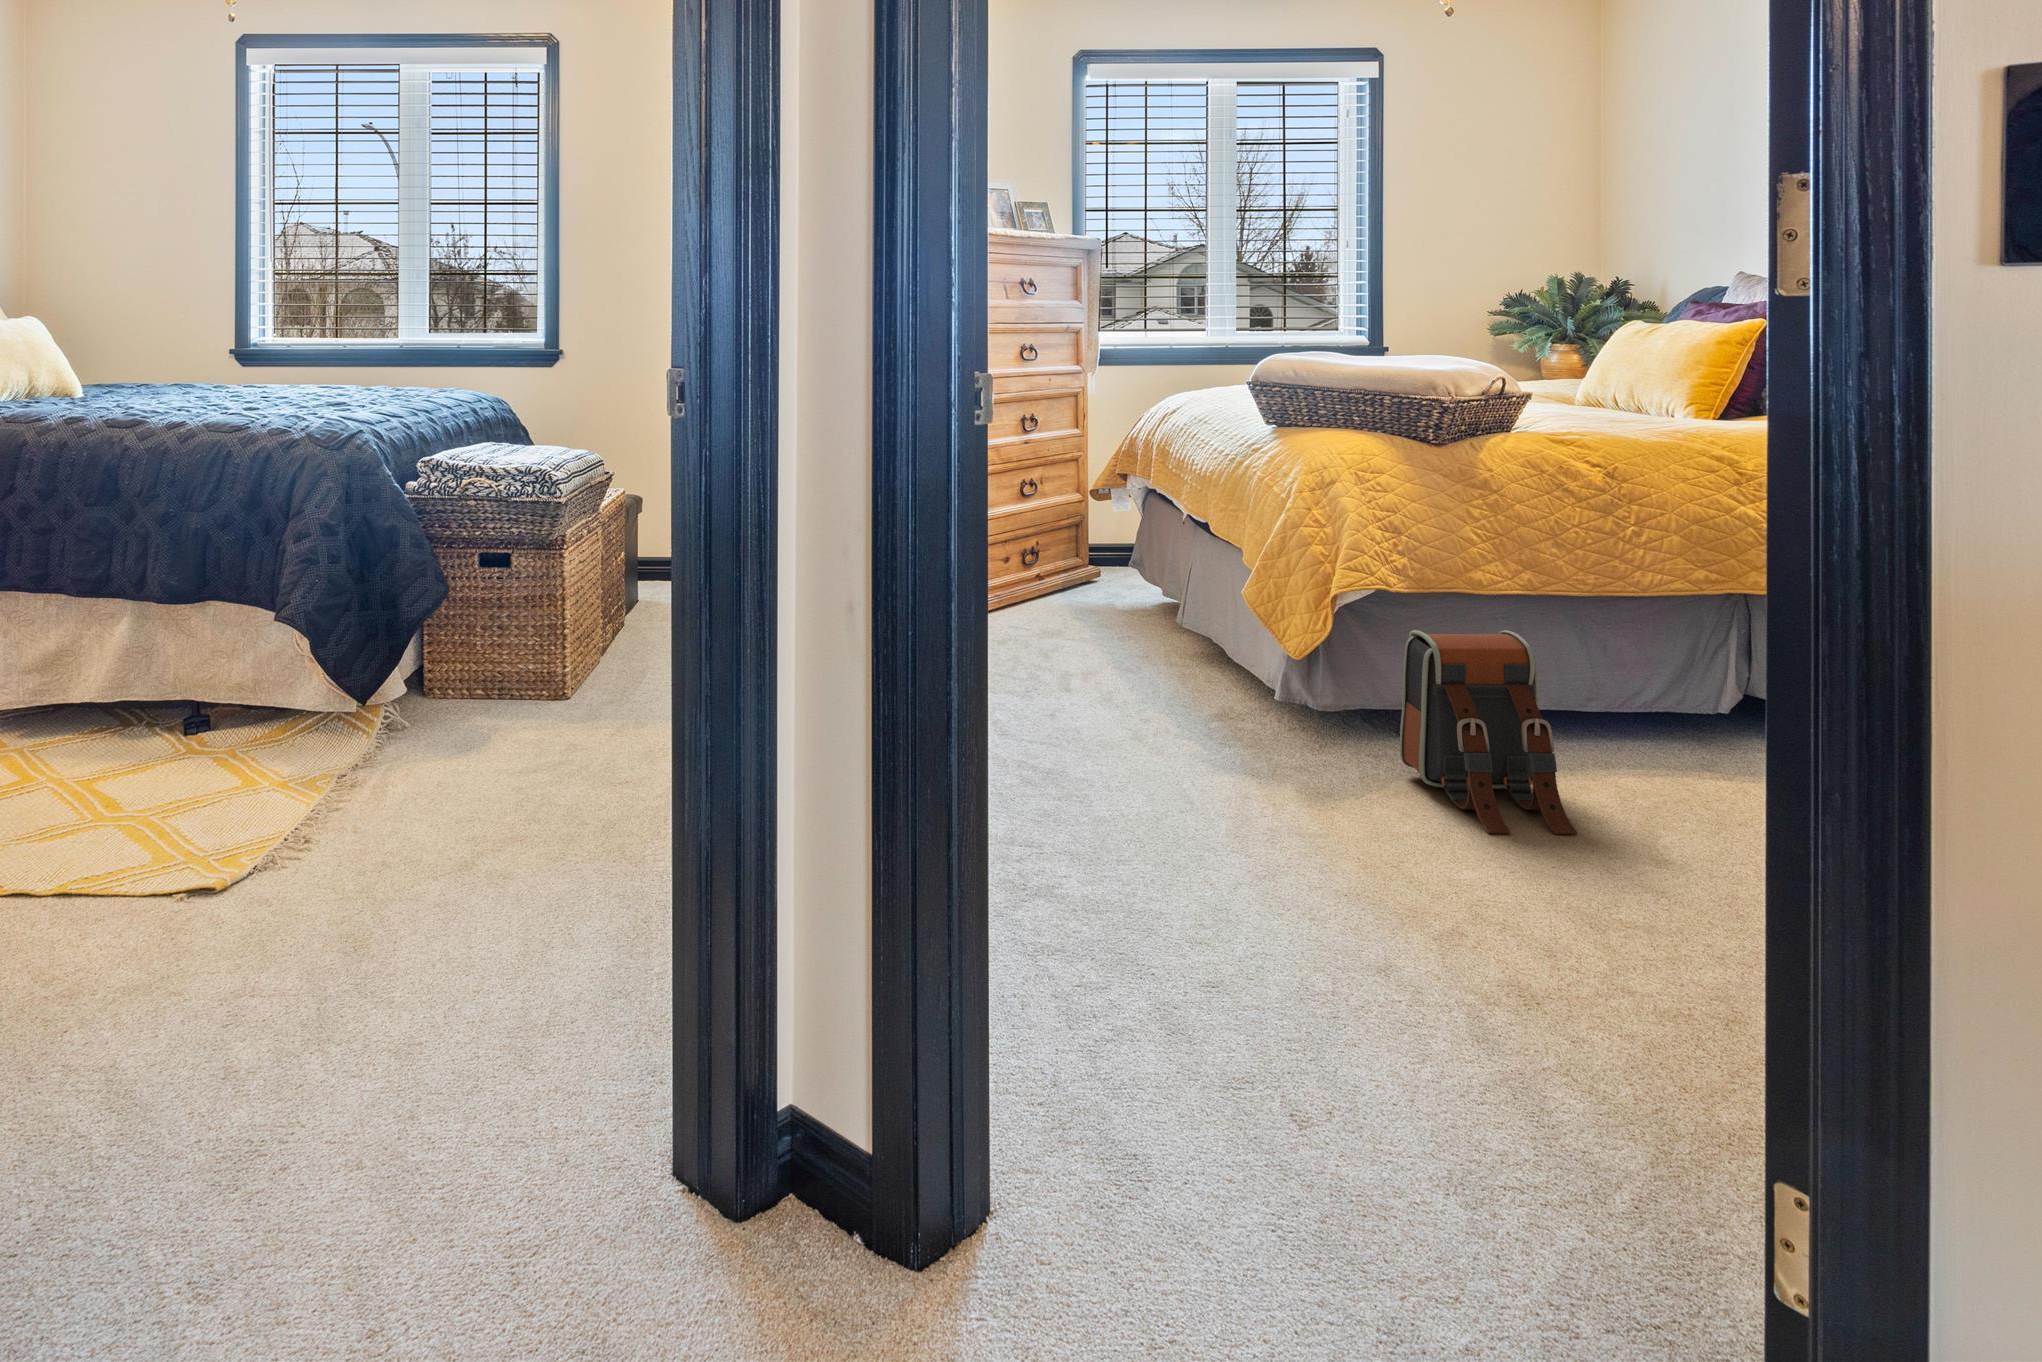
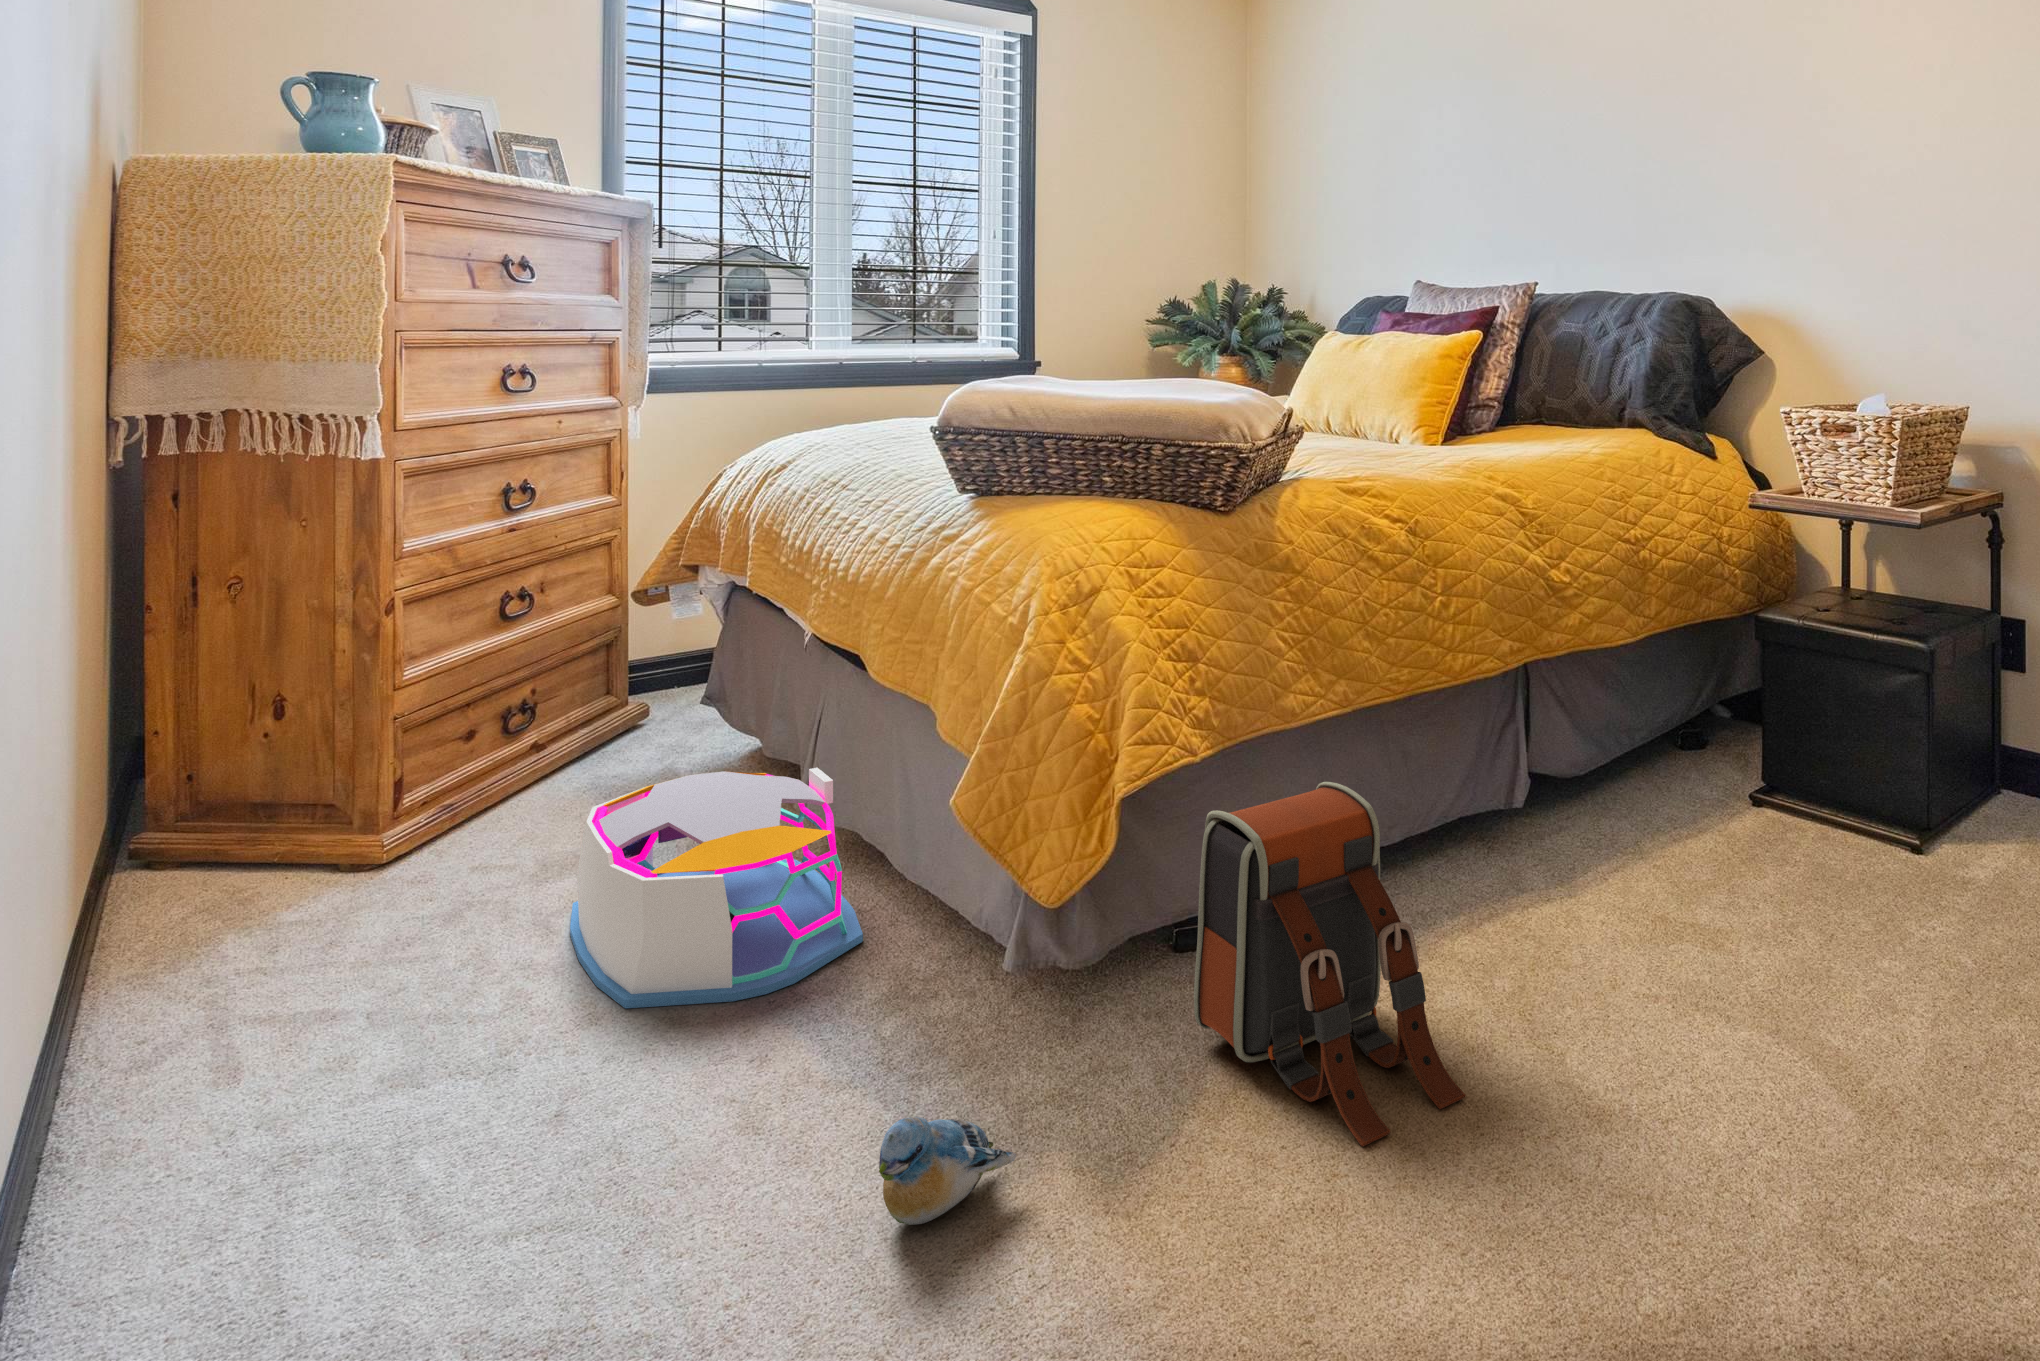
storage bin: none [1055,588,1211,704] -> present [570,768,863,1009]
plush toy: none [1193,737,1269,794] -> present [879,1117,1016,1225]

